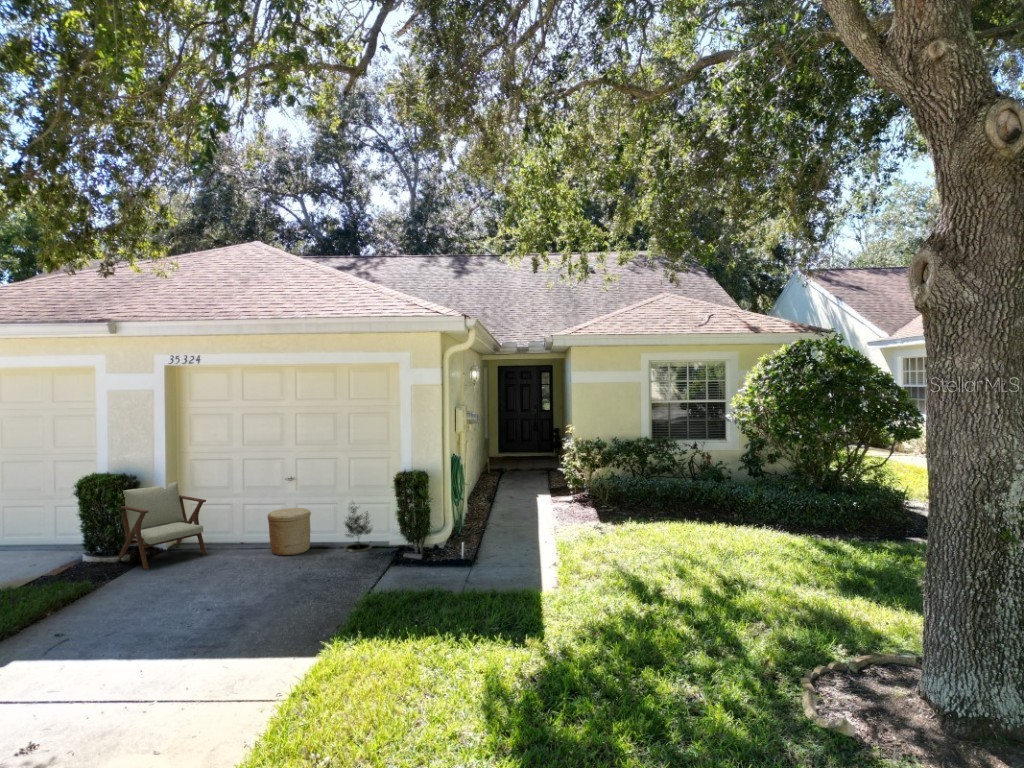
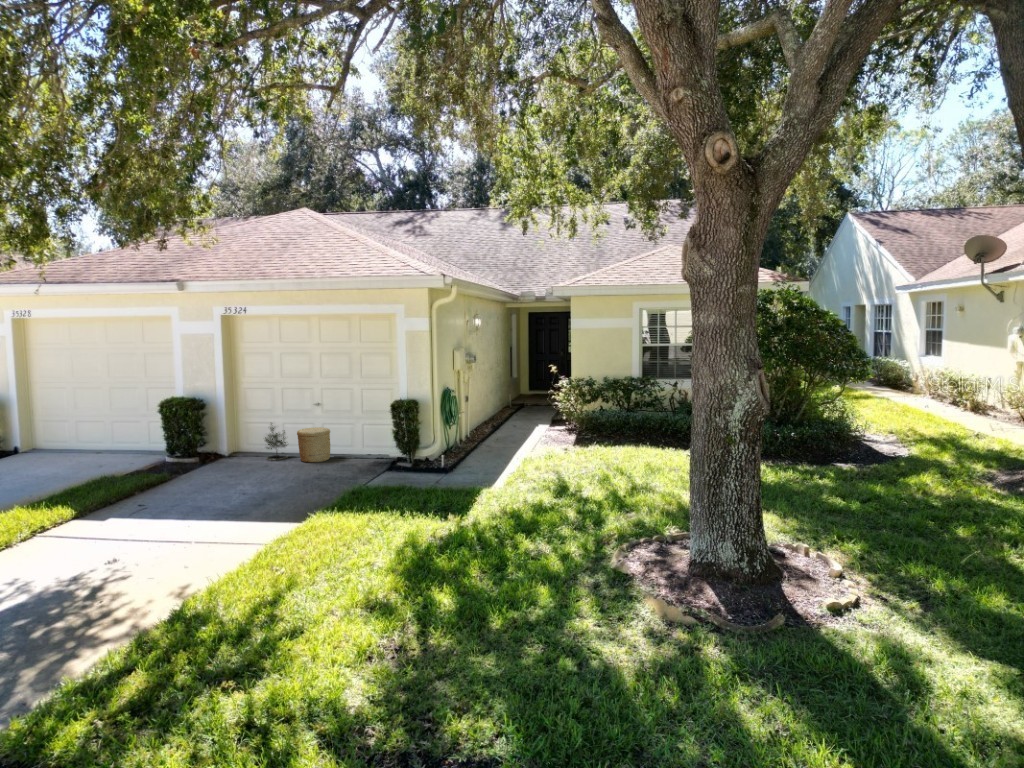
lounge chair: present [117,482,206,570] -> none [189,405,254,469]
potted tree: present [345,503,372,552] -> present [265,424,287,460]

